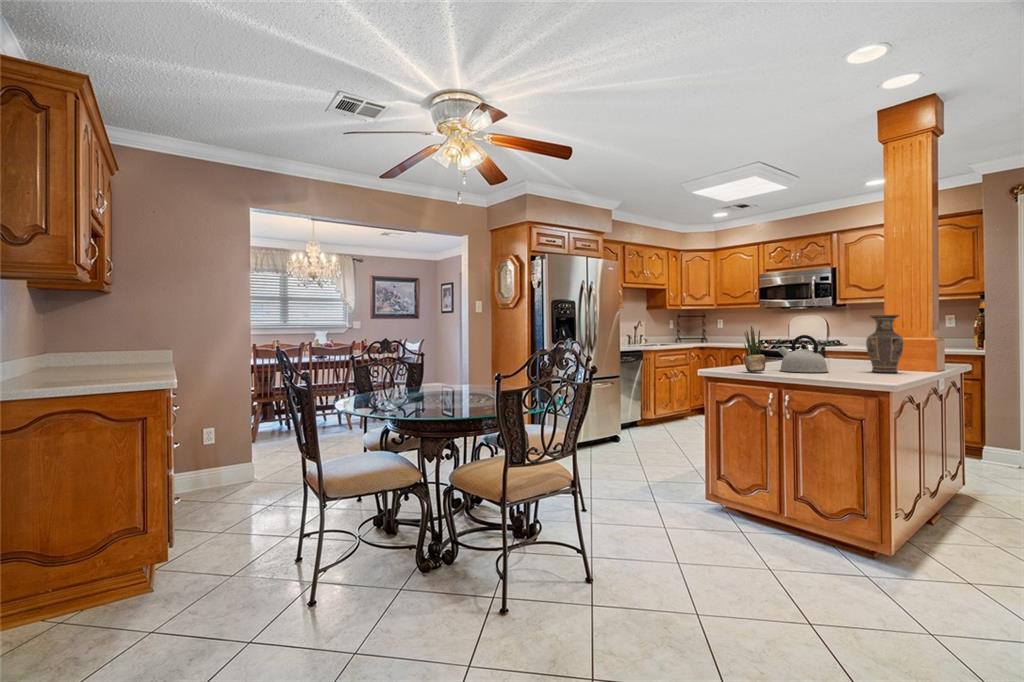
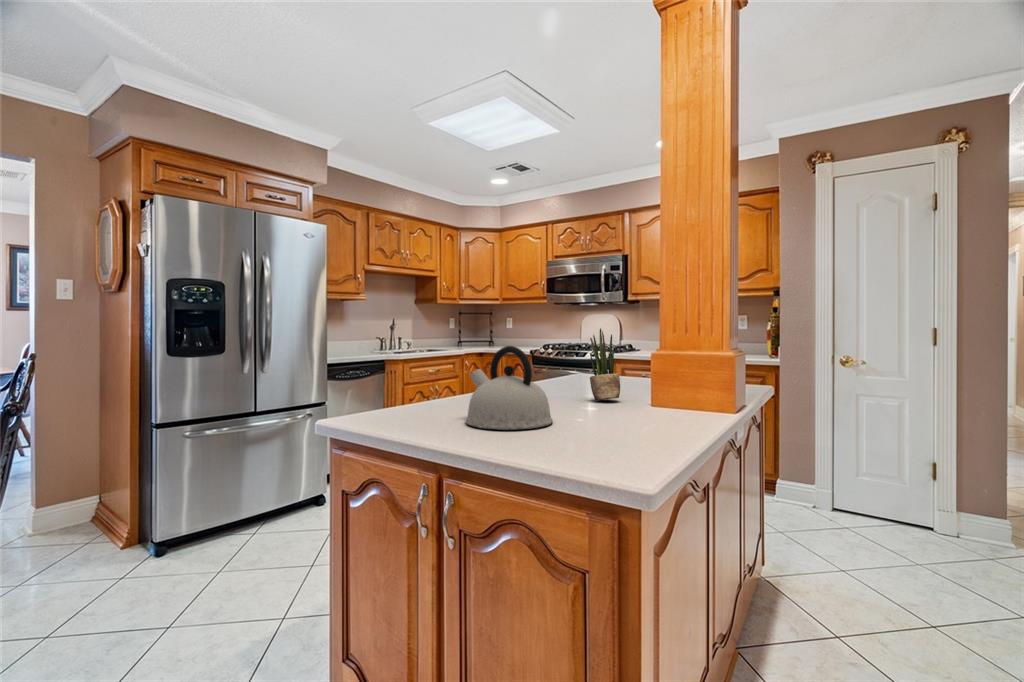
vase: present [866,315,904,373] -> none [623,306,683,423]
potted plant: present [744,326,765,372] -> present [590,328,620,400]

